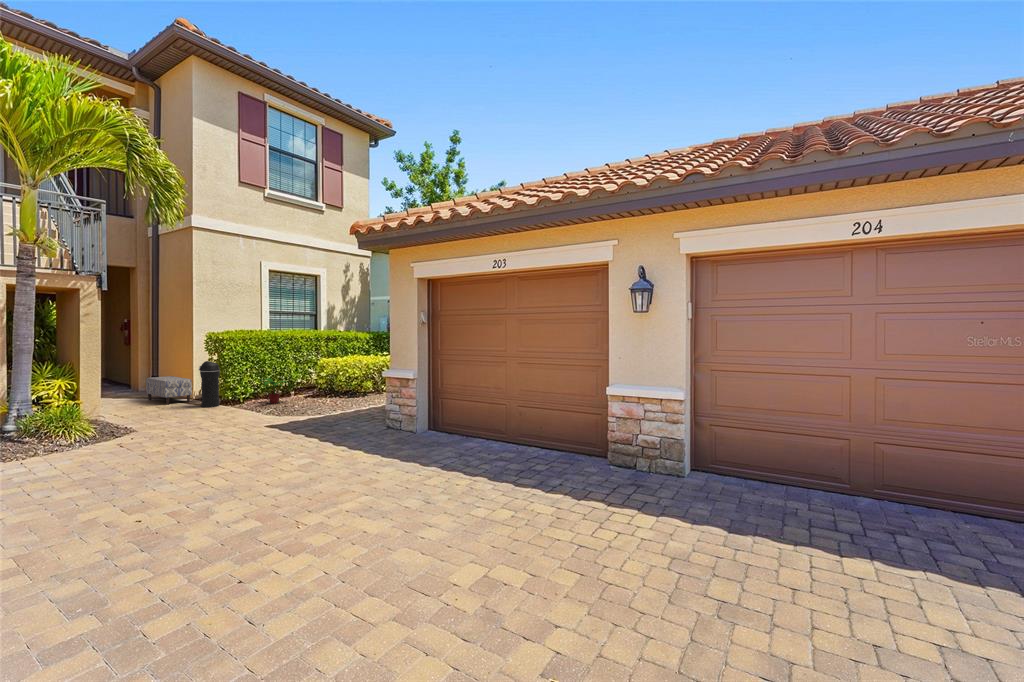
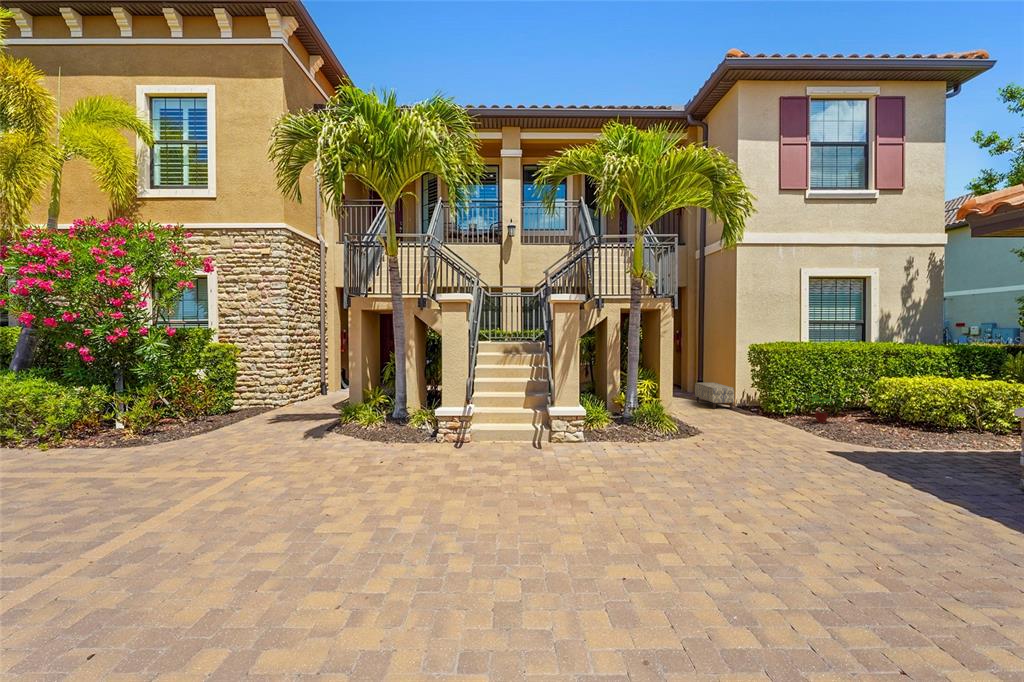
trash can: present [199,361,220,407] -> none [743,372,763,418]

